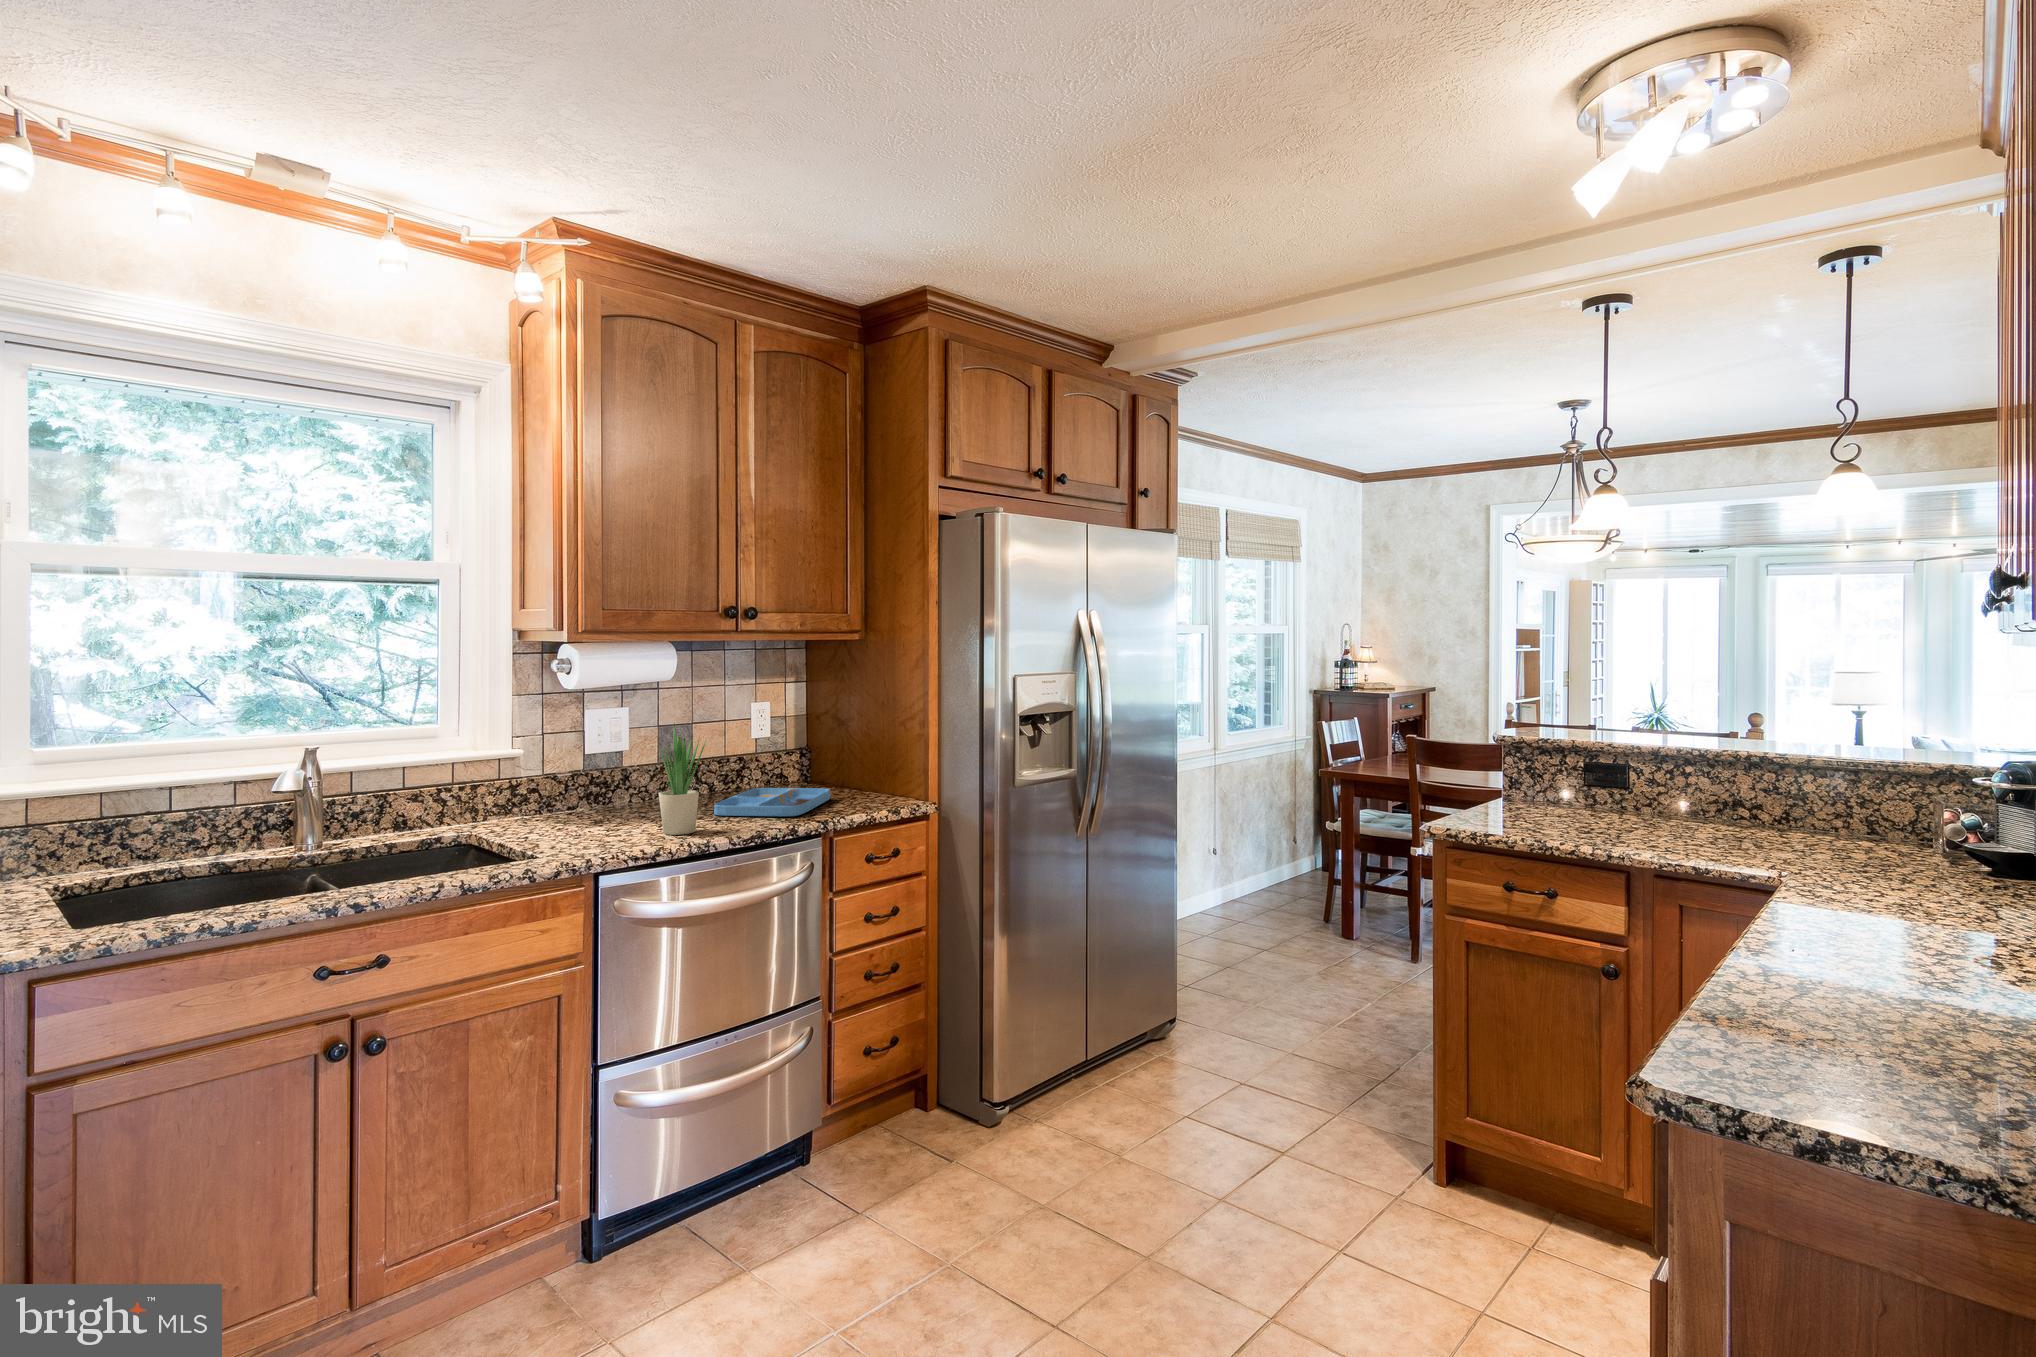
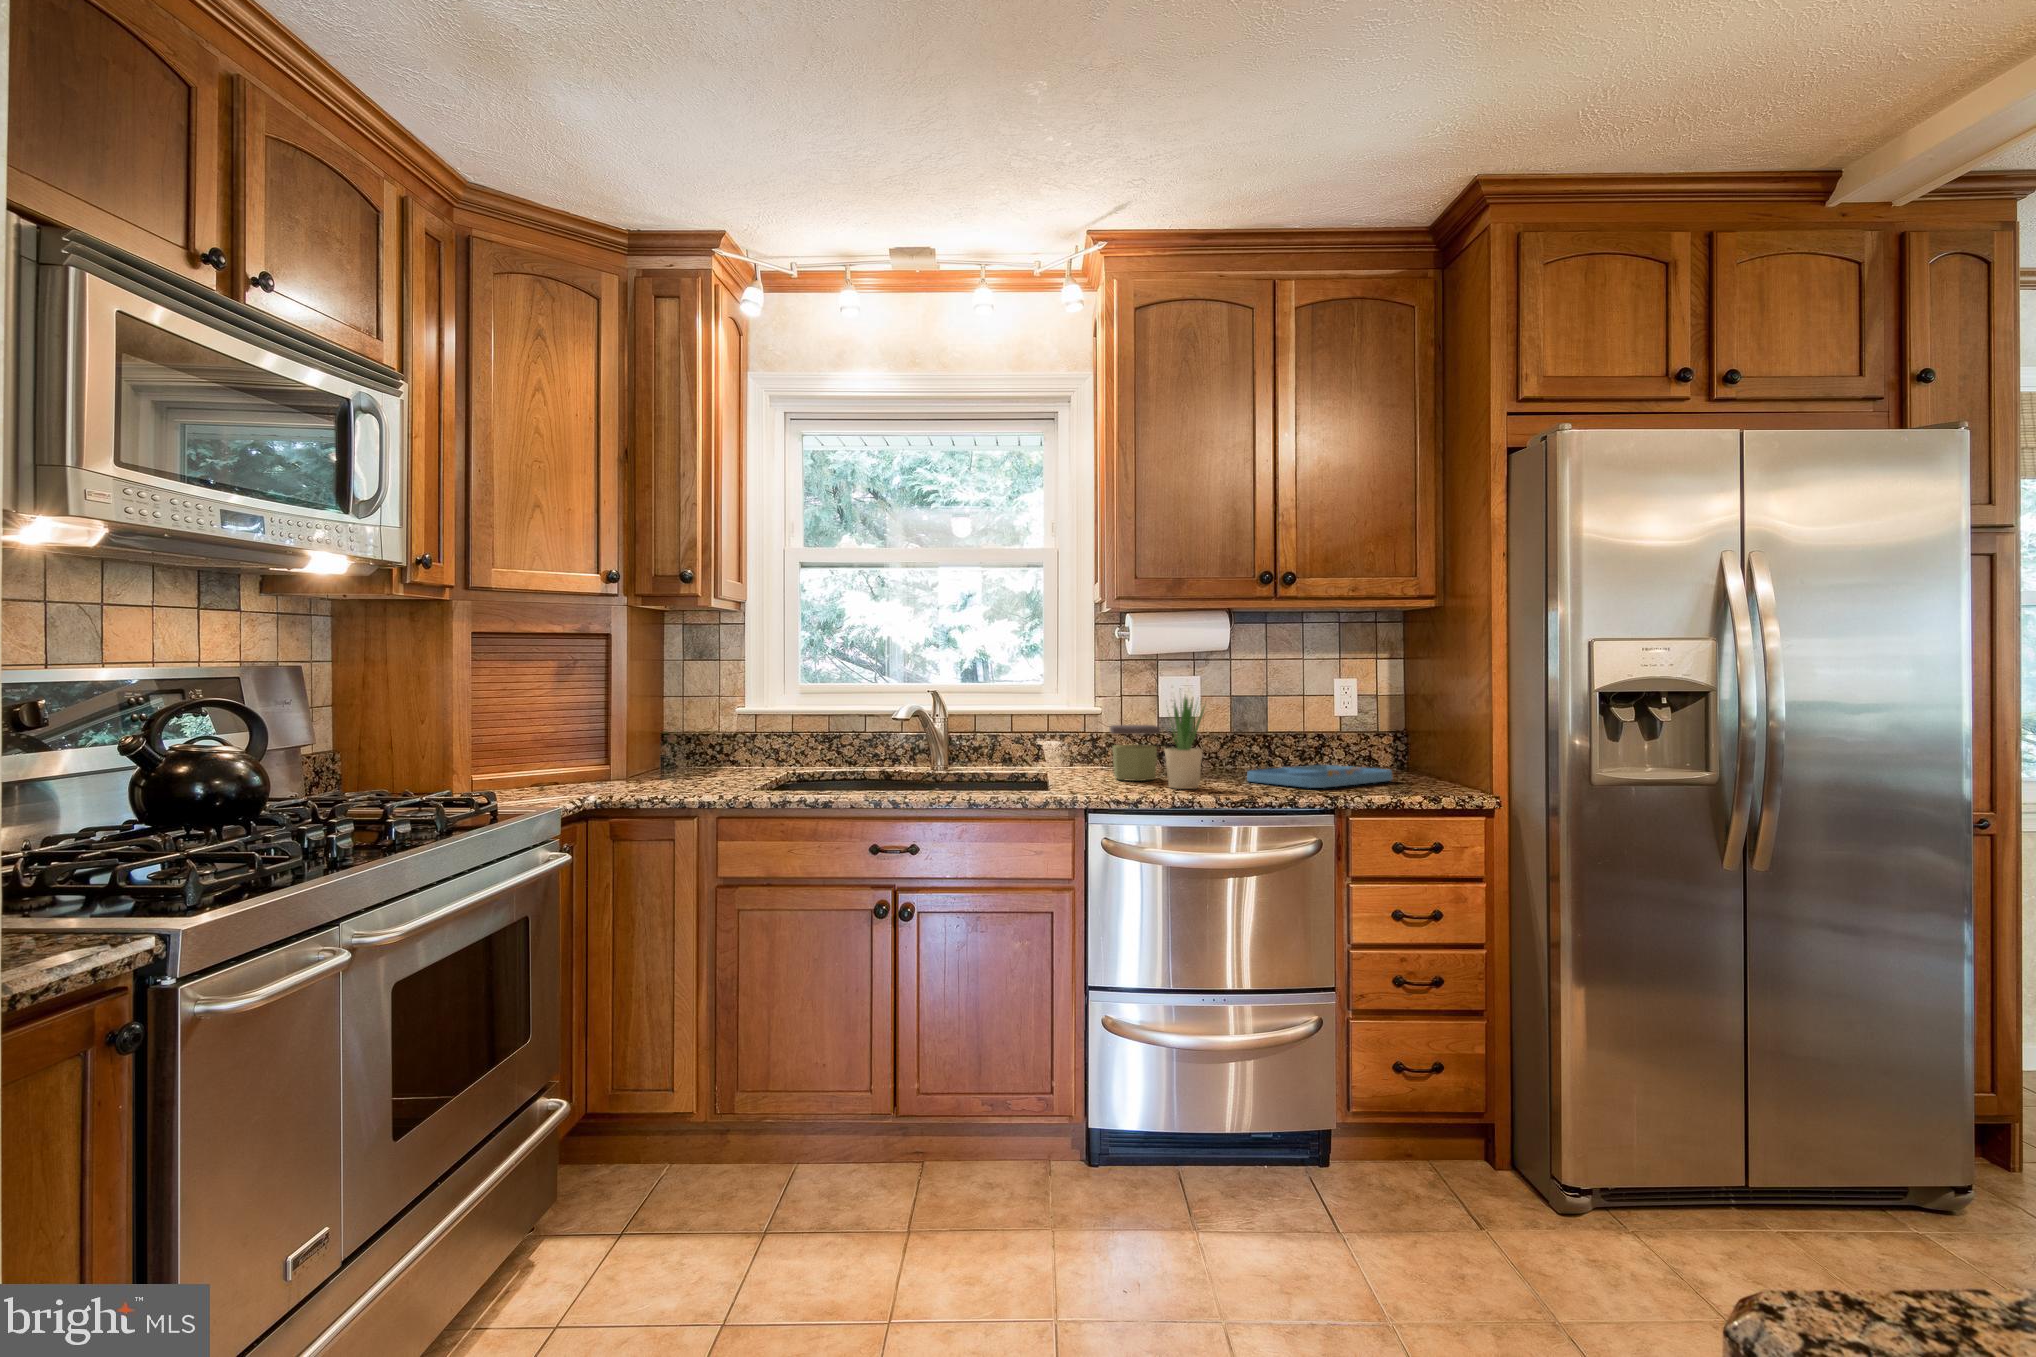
jar: none [568,766,631,831] -> present [1110,725,1160,781]

